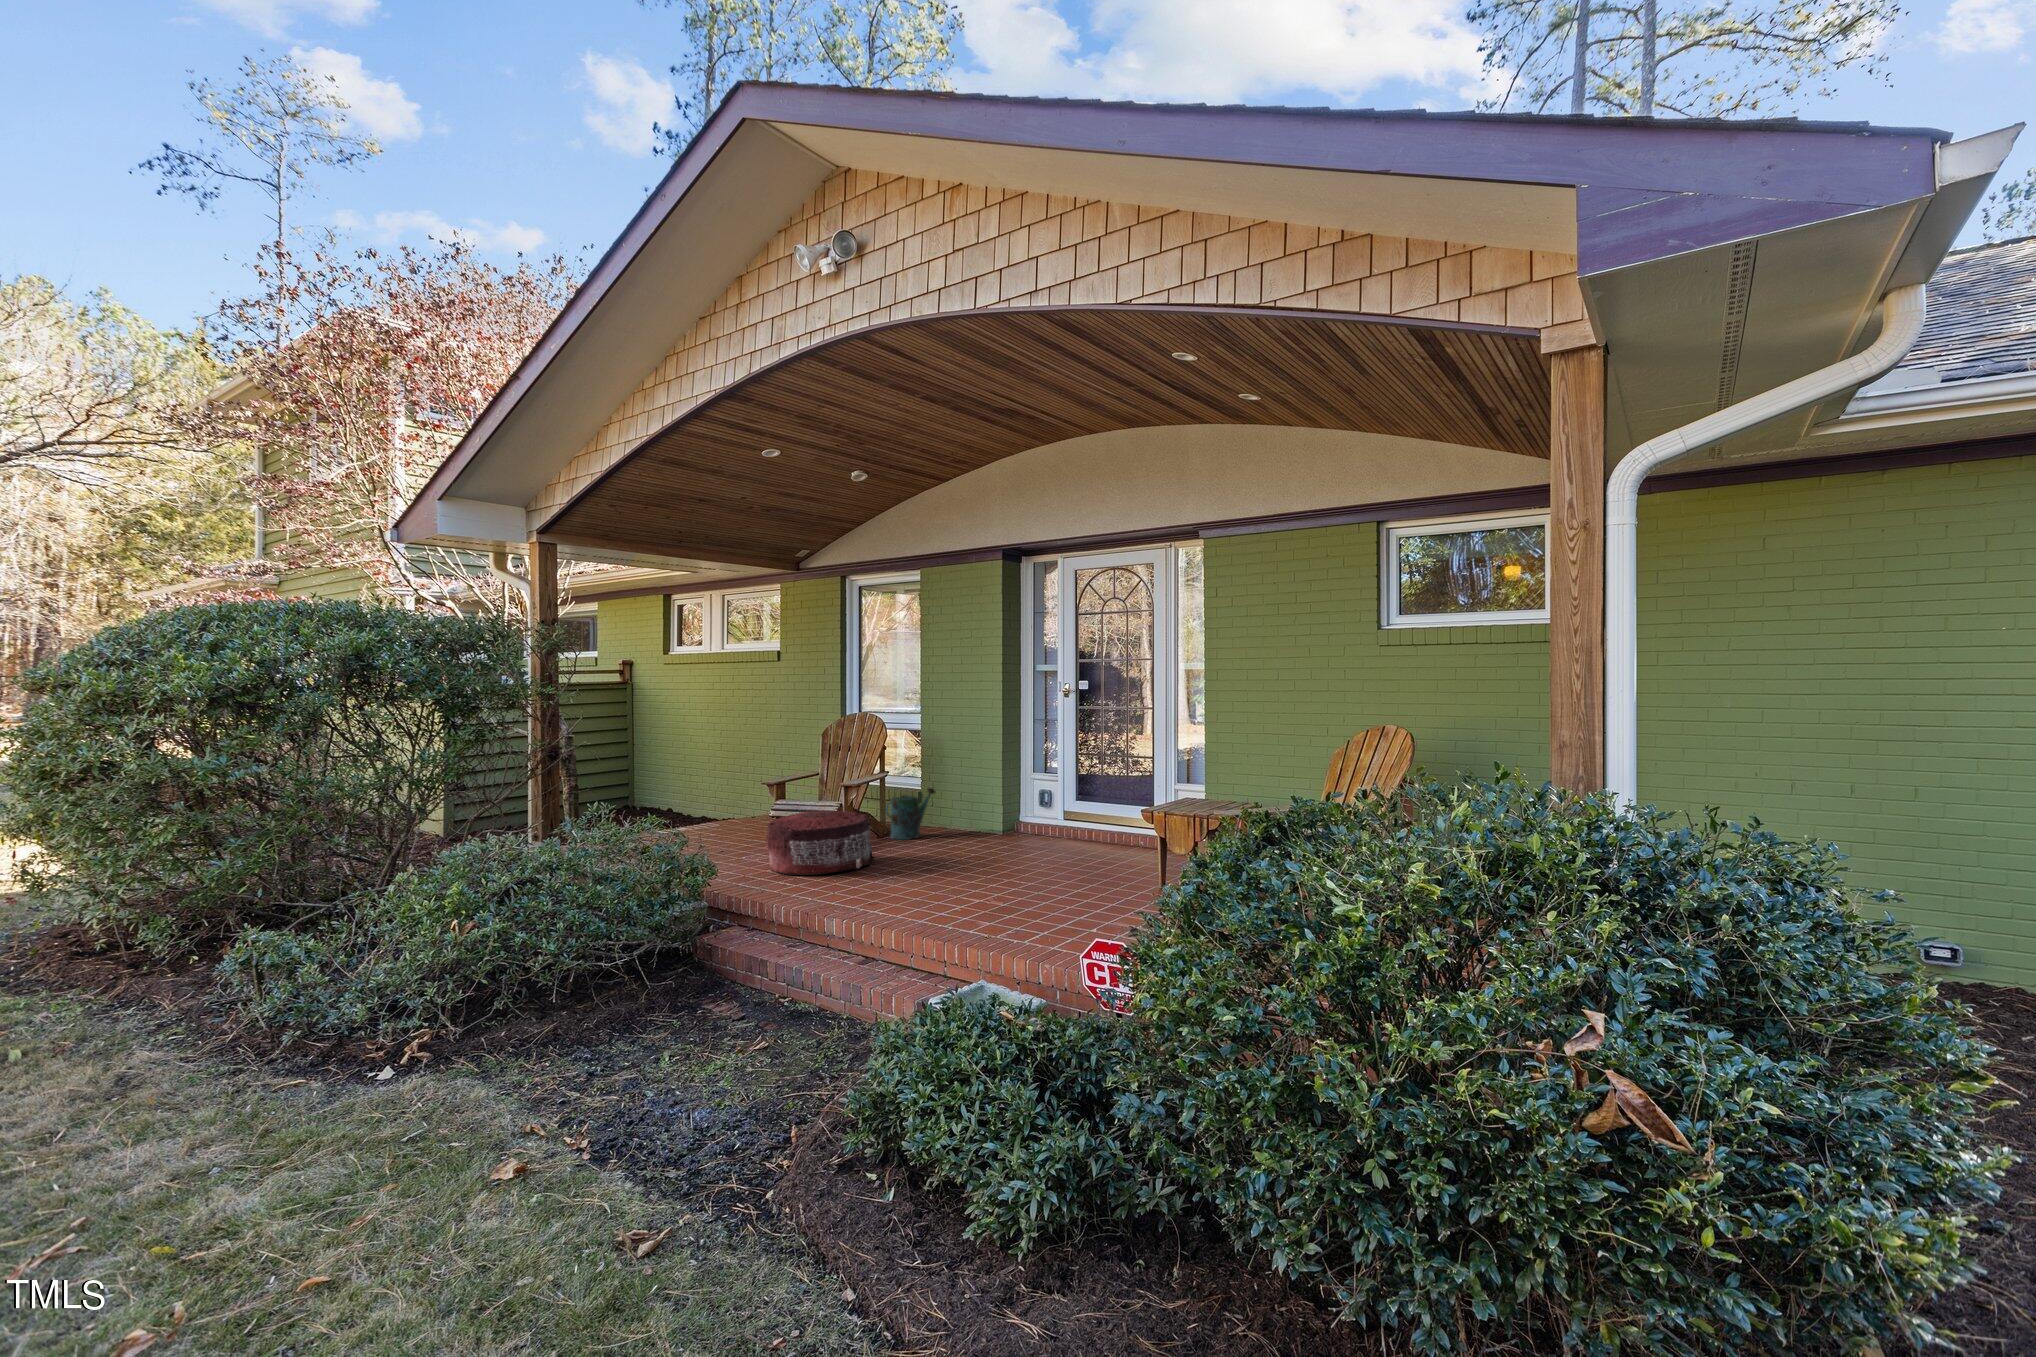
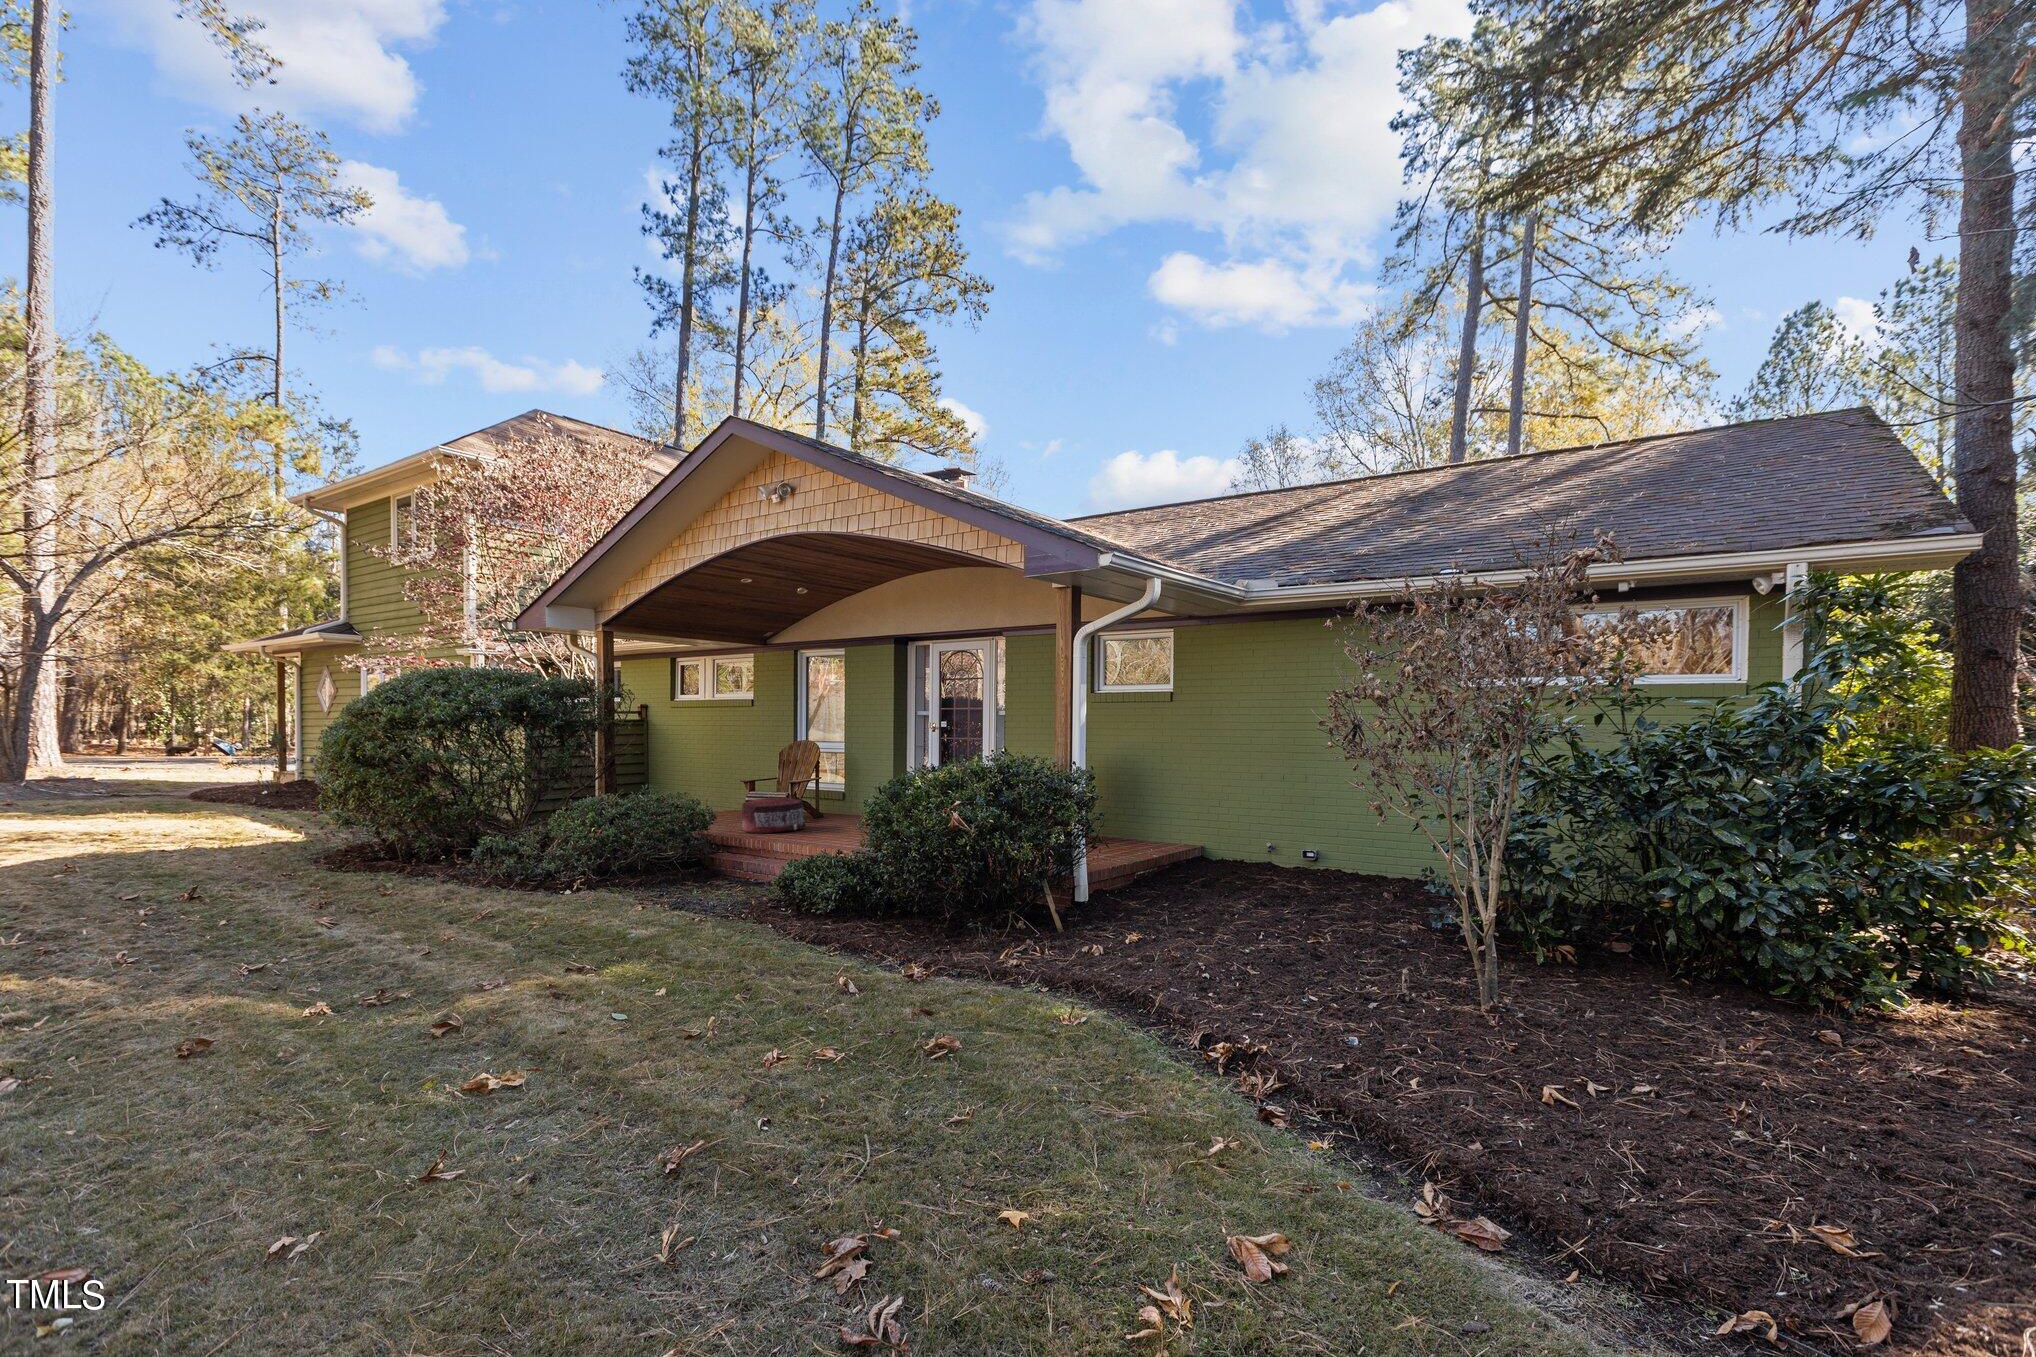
watering can: present [885,788,935,840] -> none [817,788,851,820]

